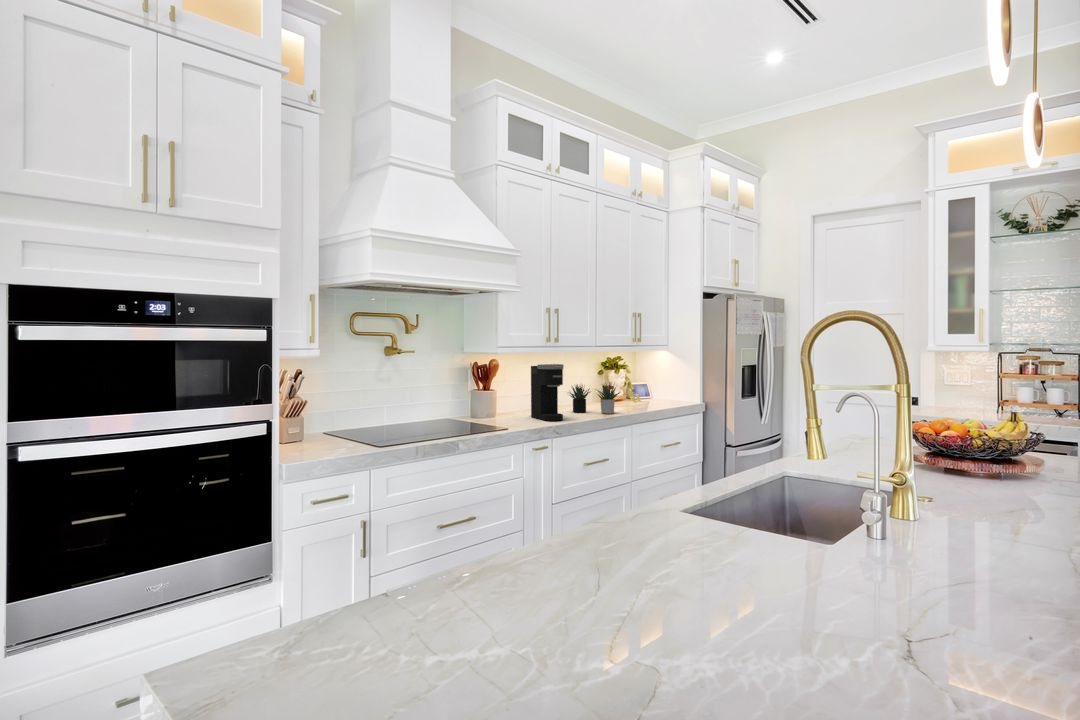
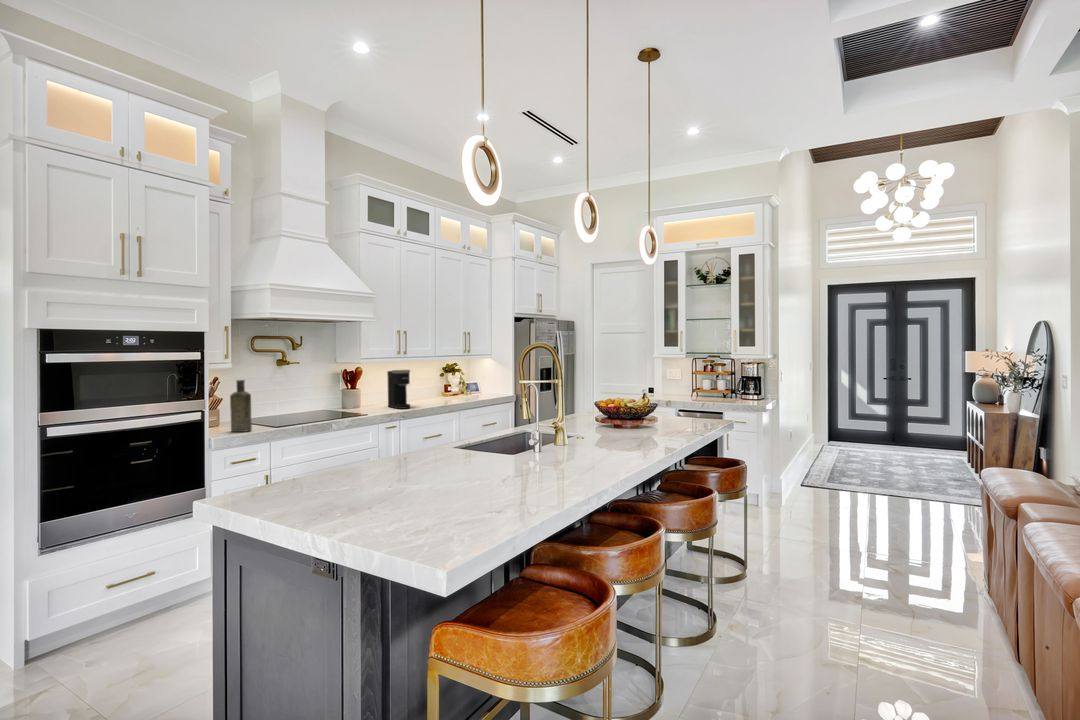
bottle: none [310,374,340,452] -> present [230,380,252,432]
succulent plant: present [570,383,620,414] -> none [414,380,453,403]

